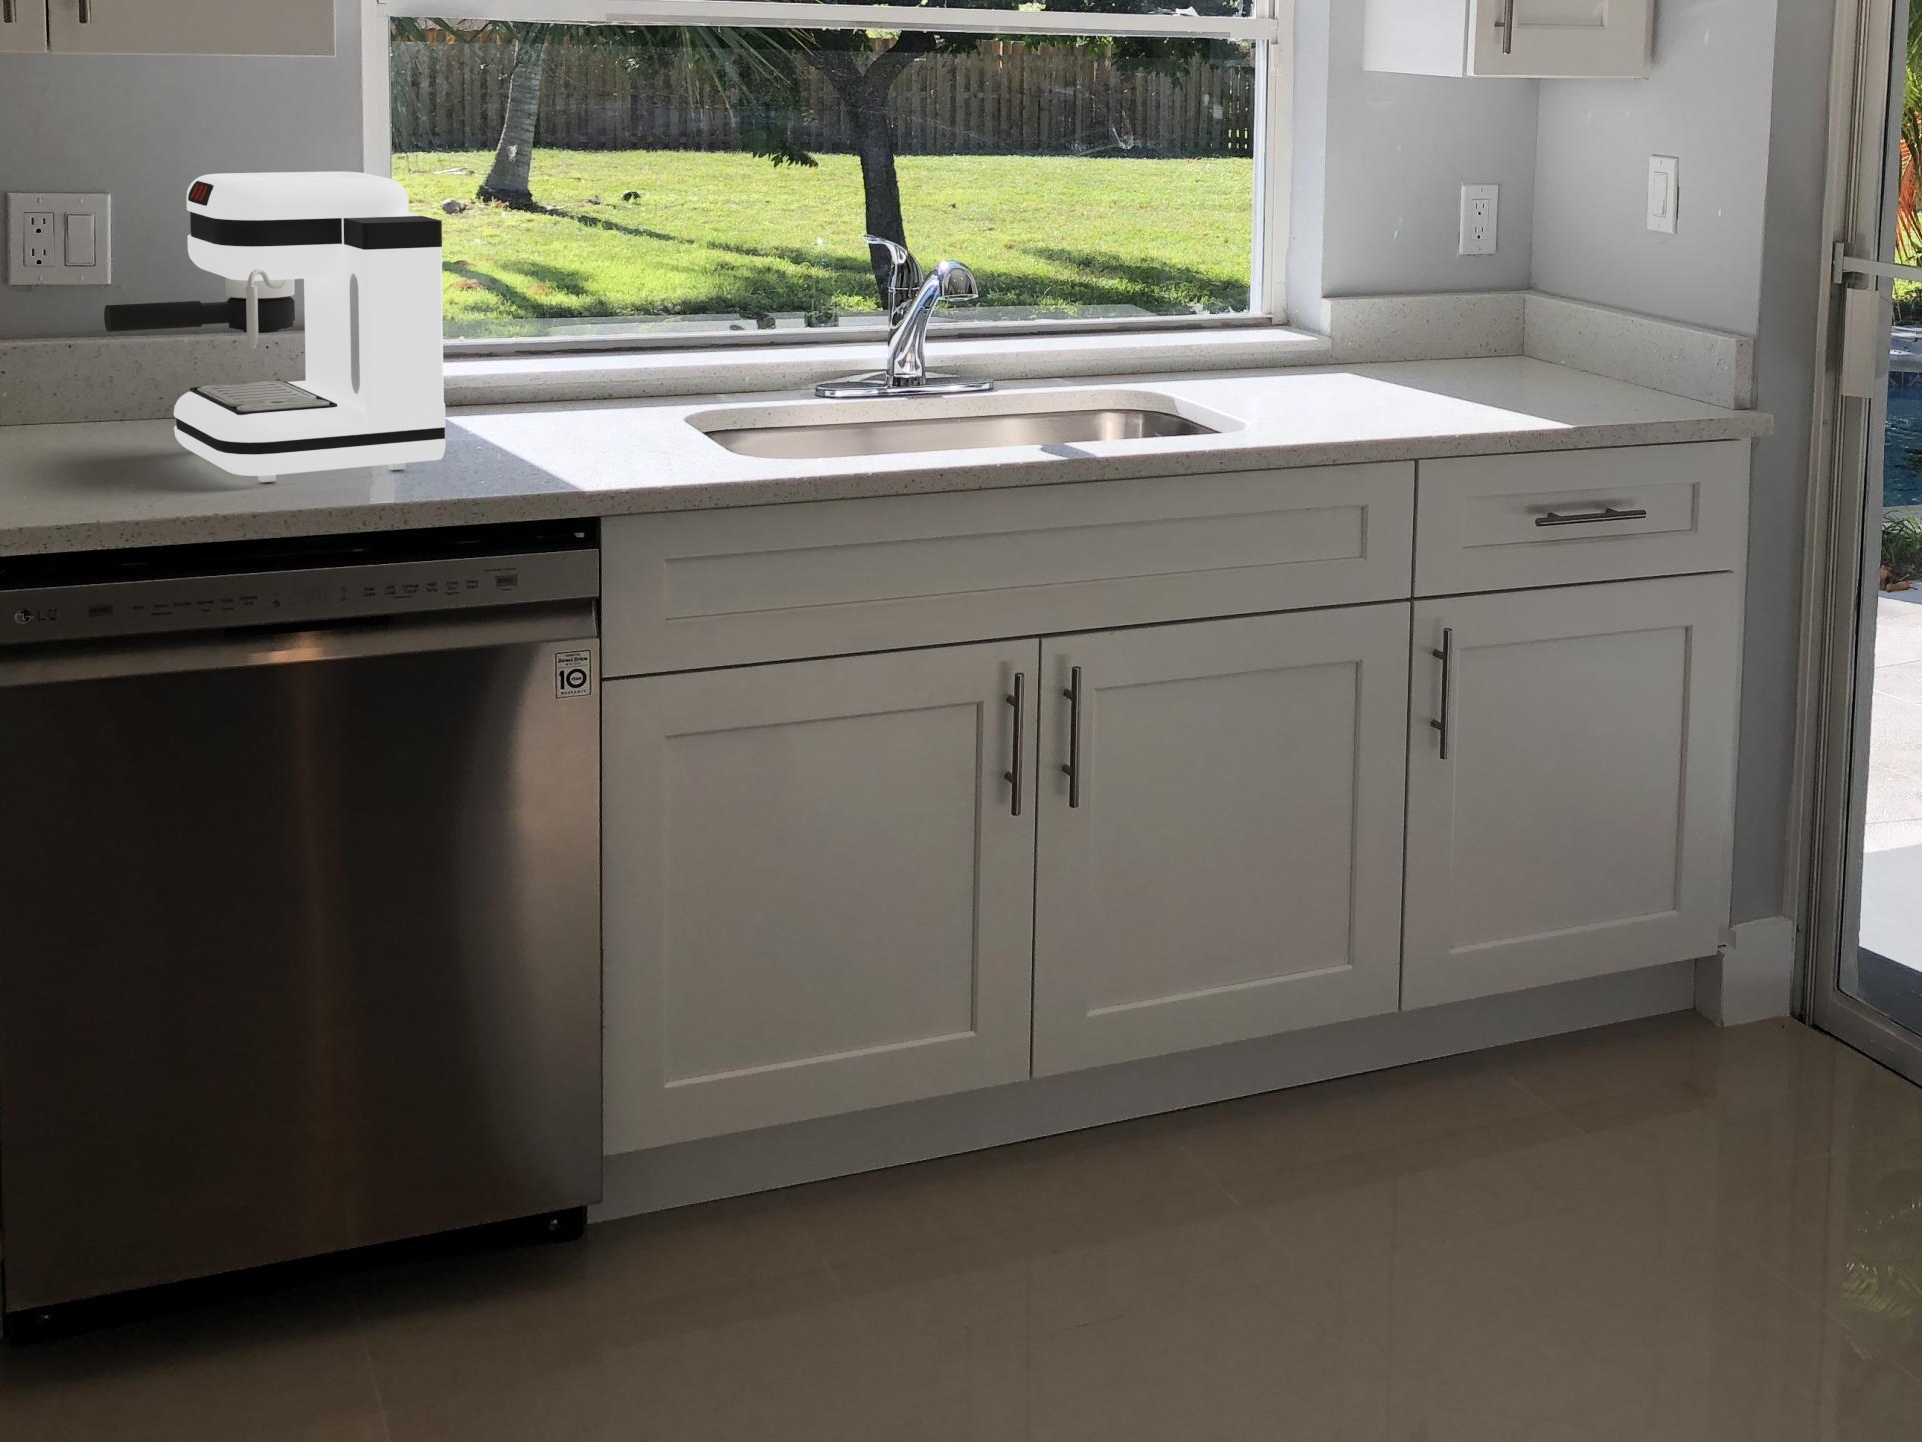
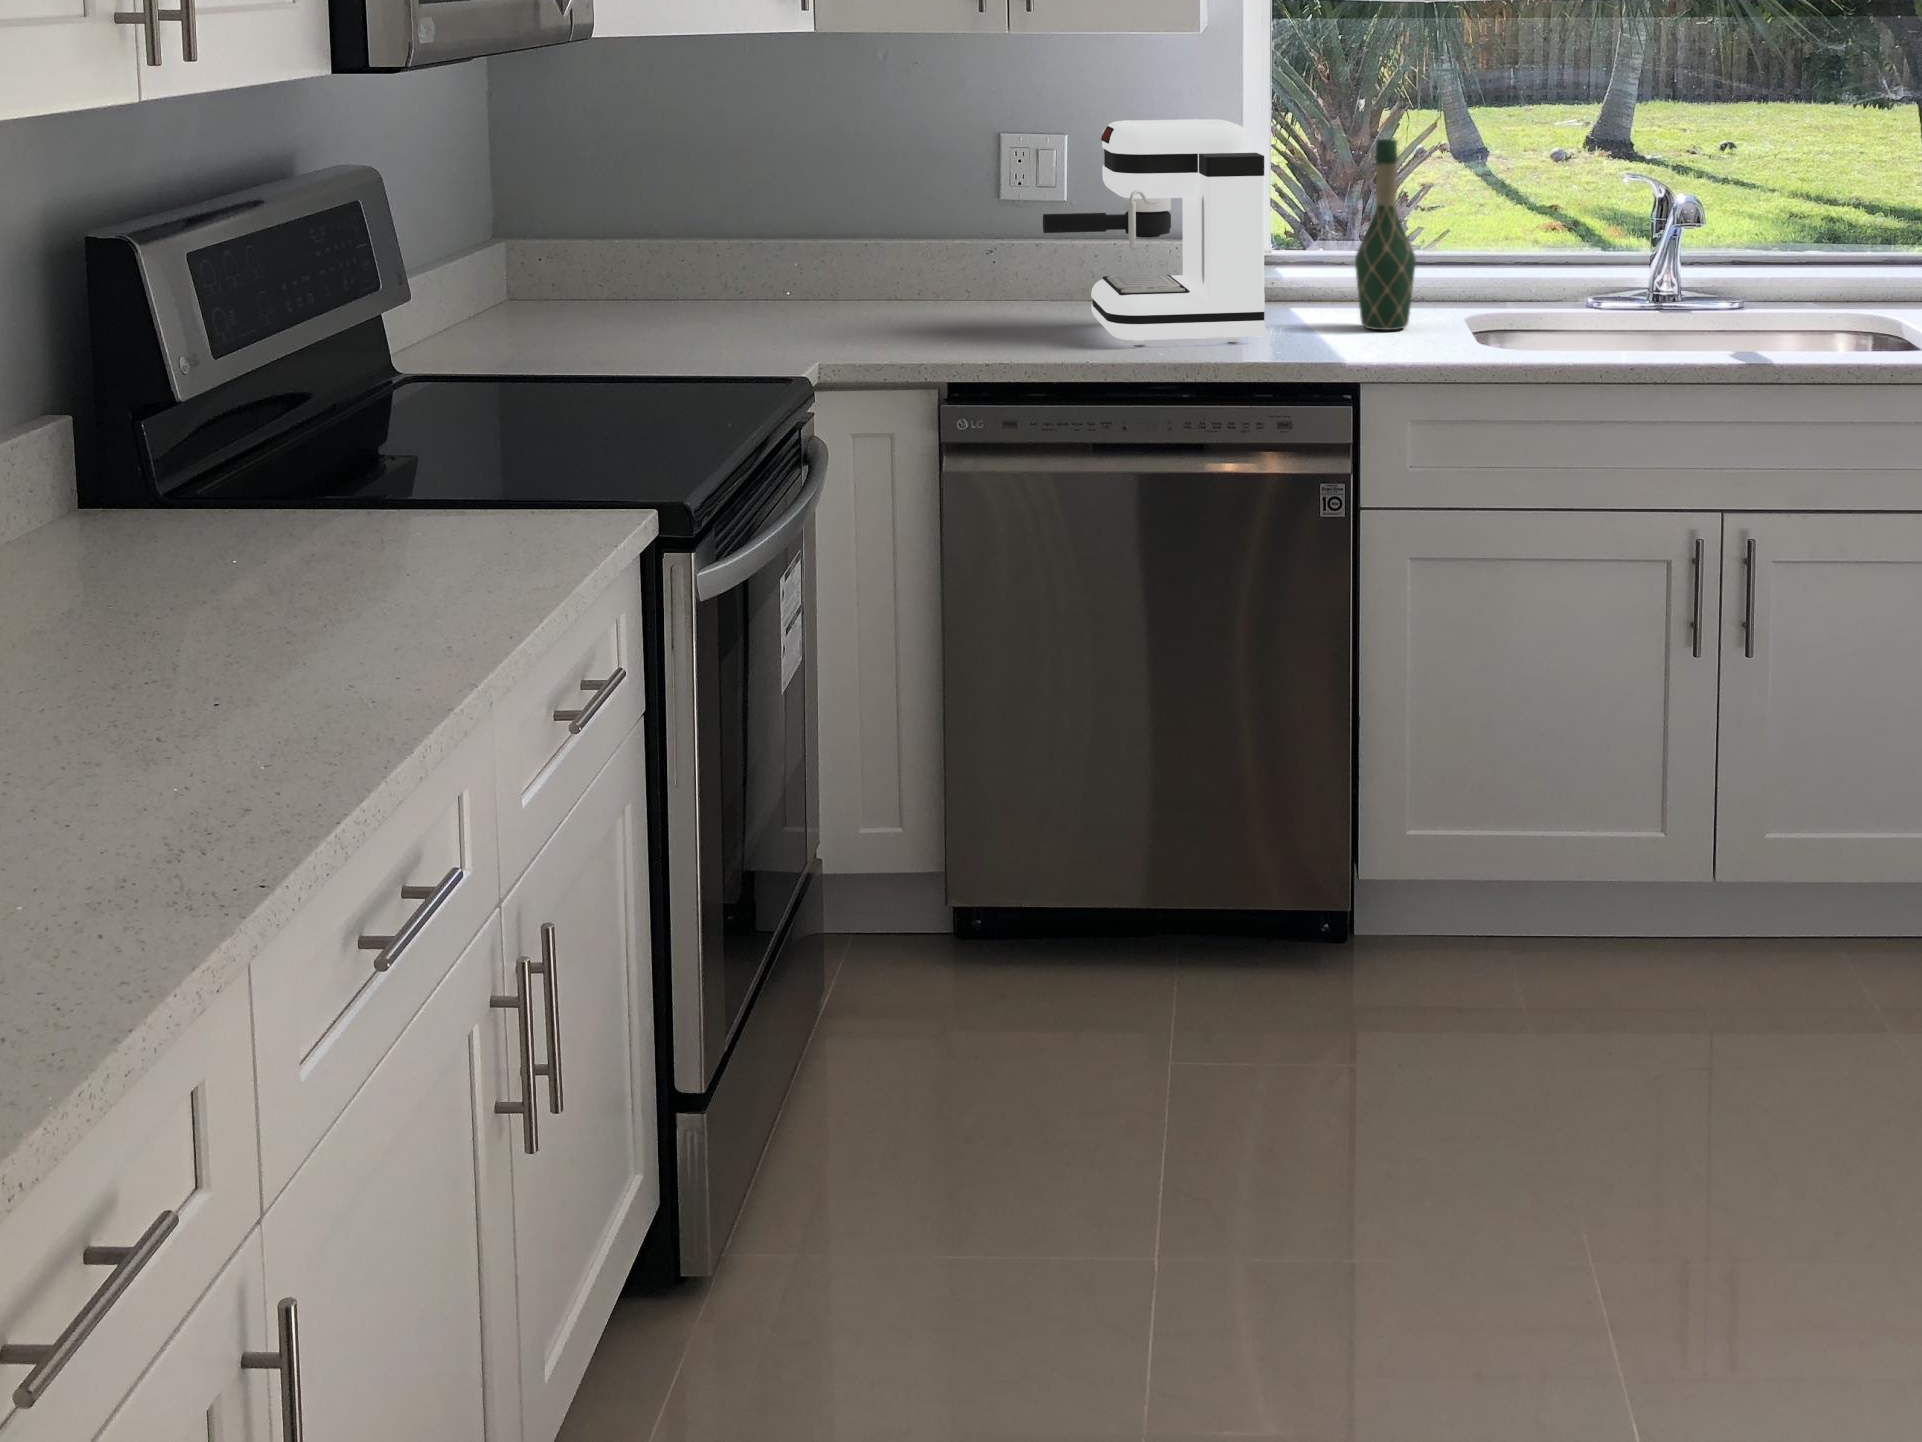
wine bottle: none [547,196,626,441] -> present [1355,139,1416,330]

